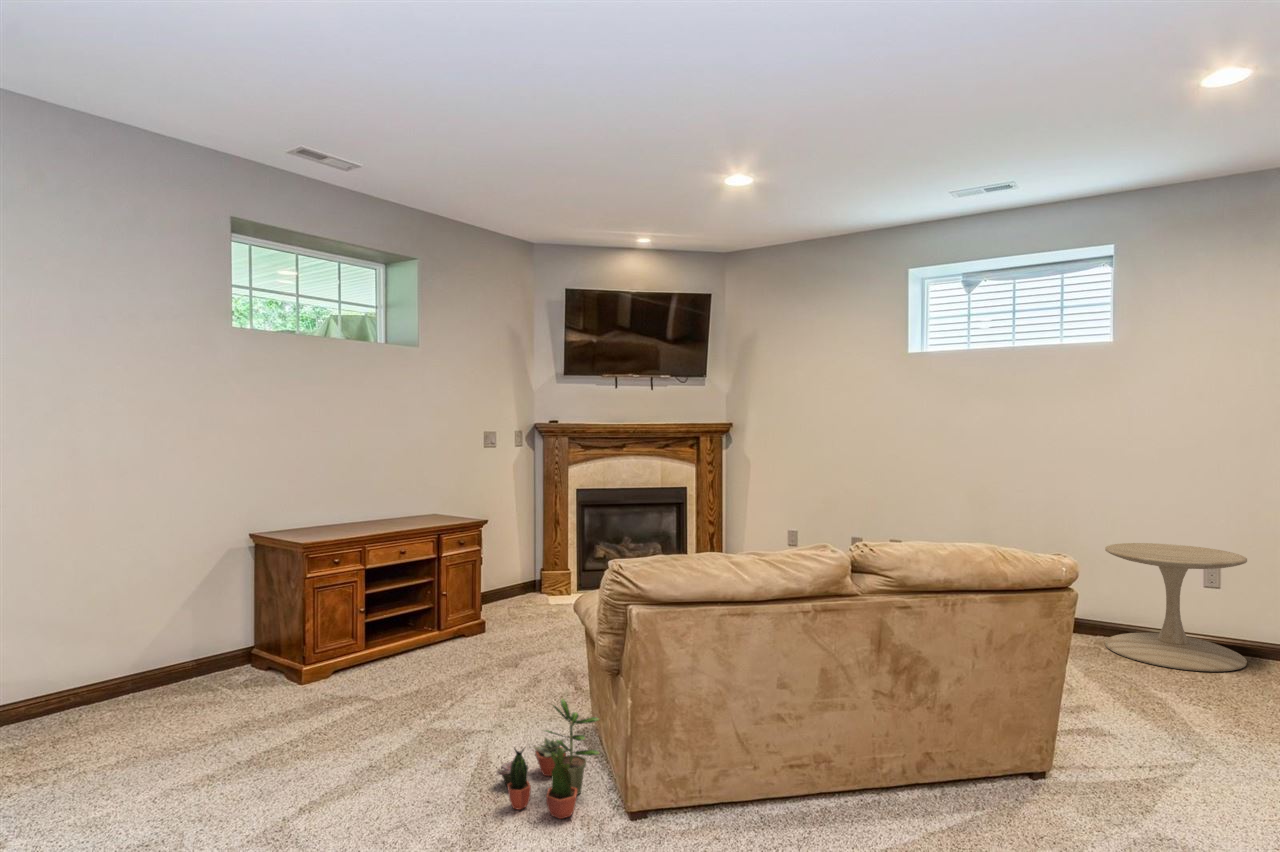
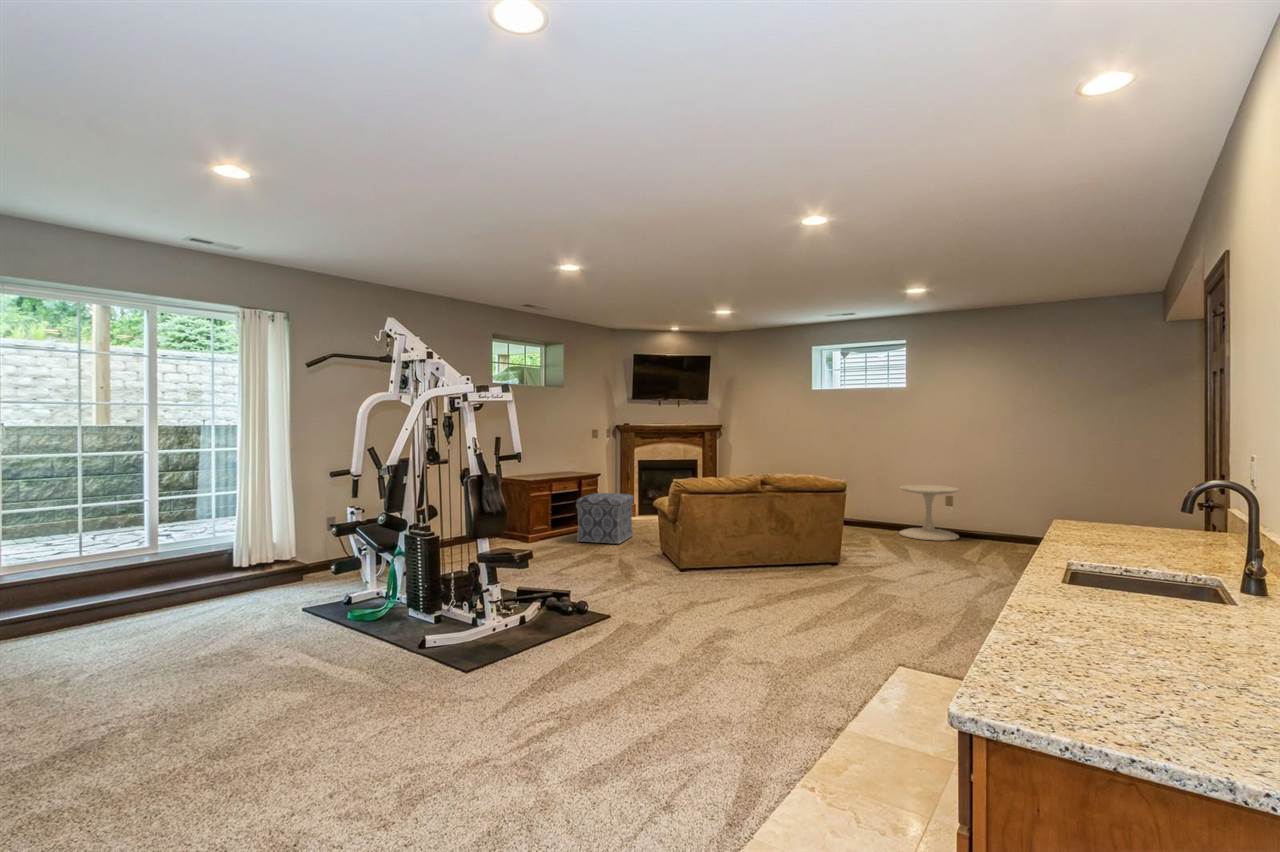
ottoman: none [409,566,546,691] -> present [576,493,634,544]
potted plant: present [497,698,600,819] -> none [629,533,669,571]

